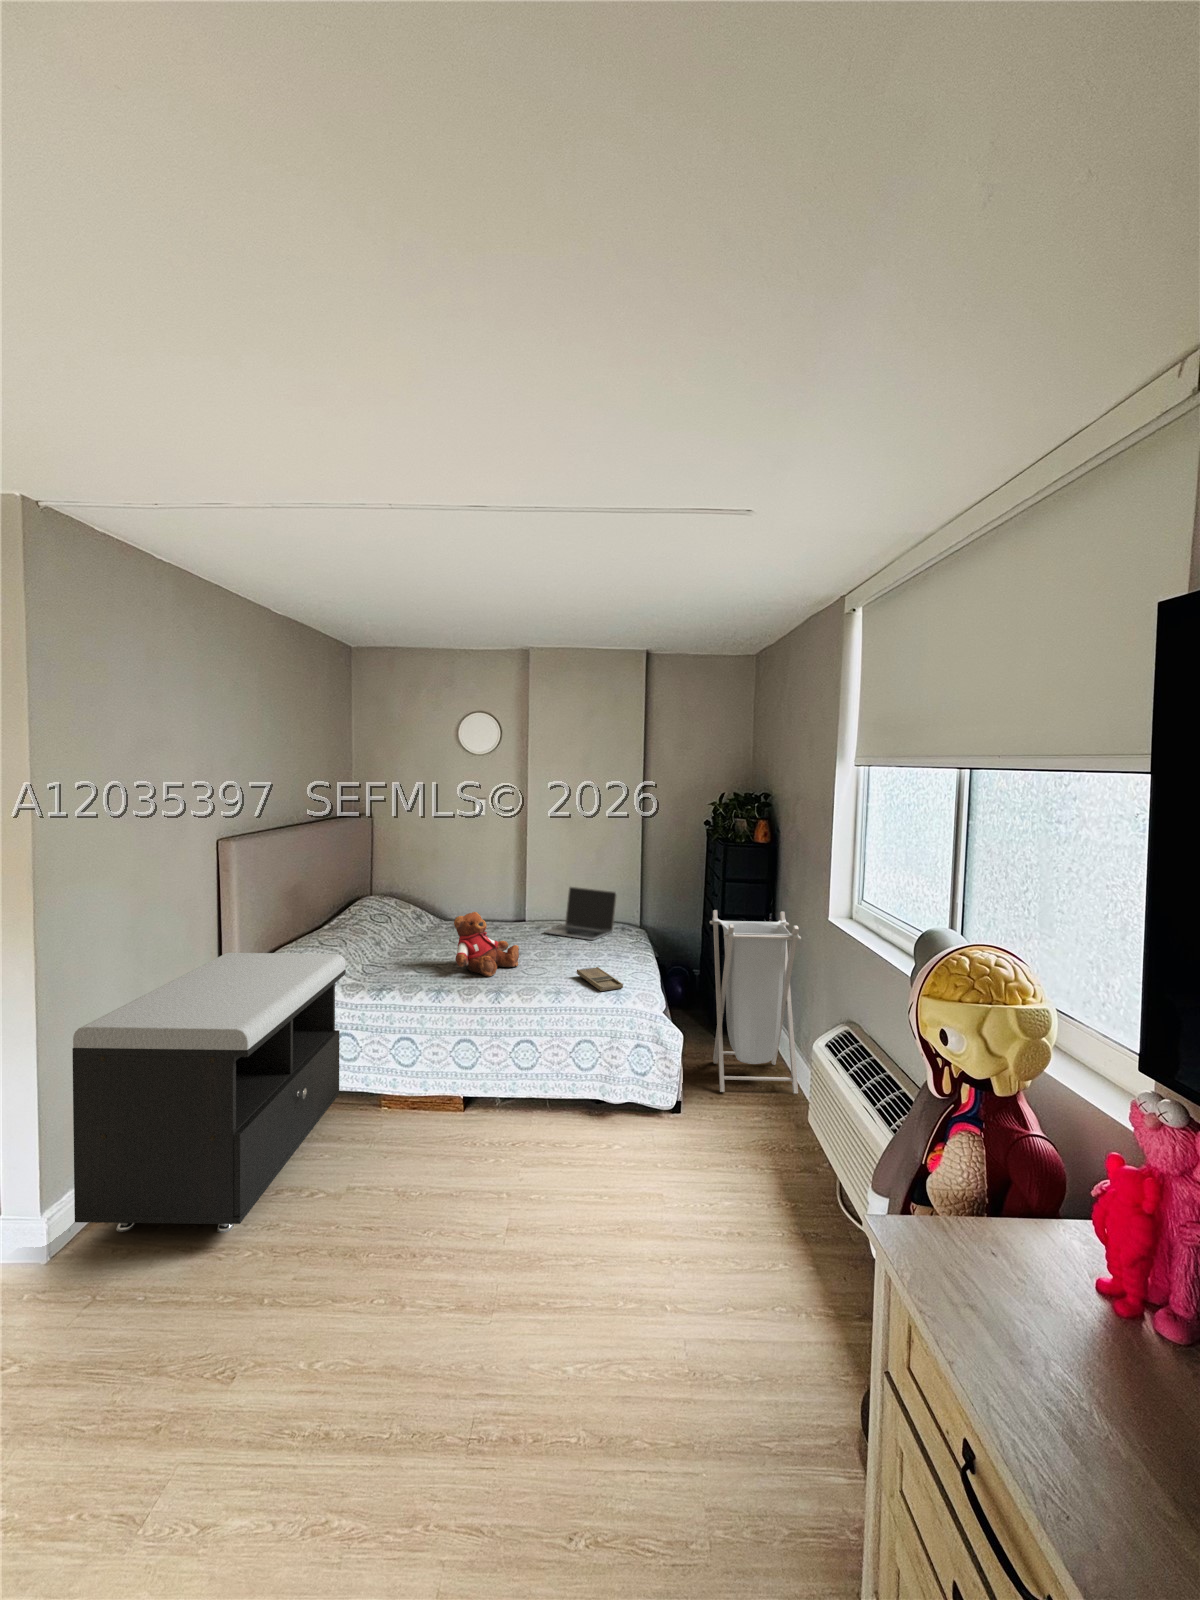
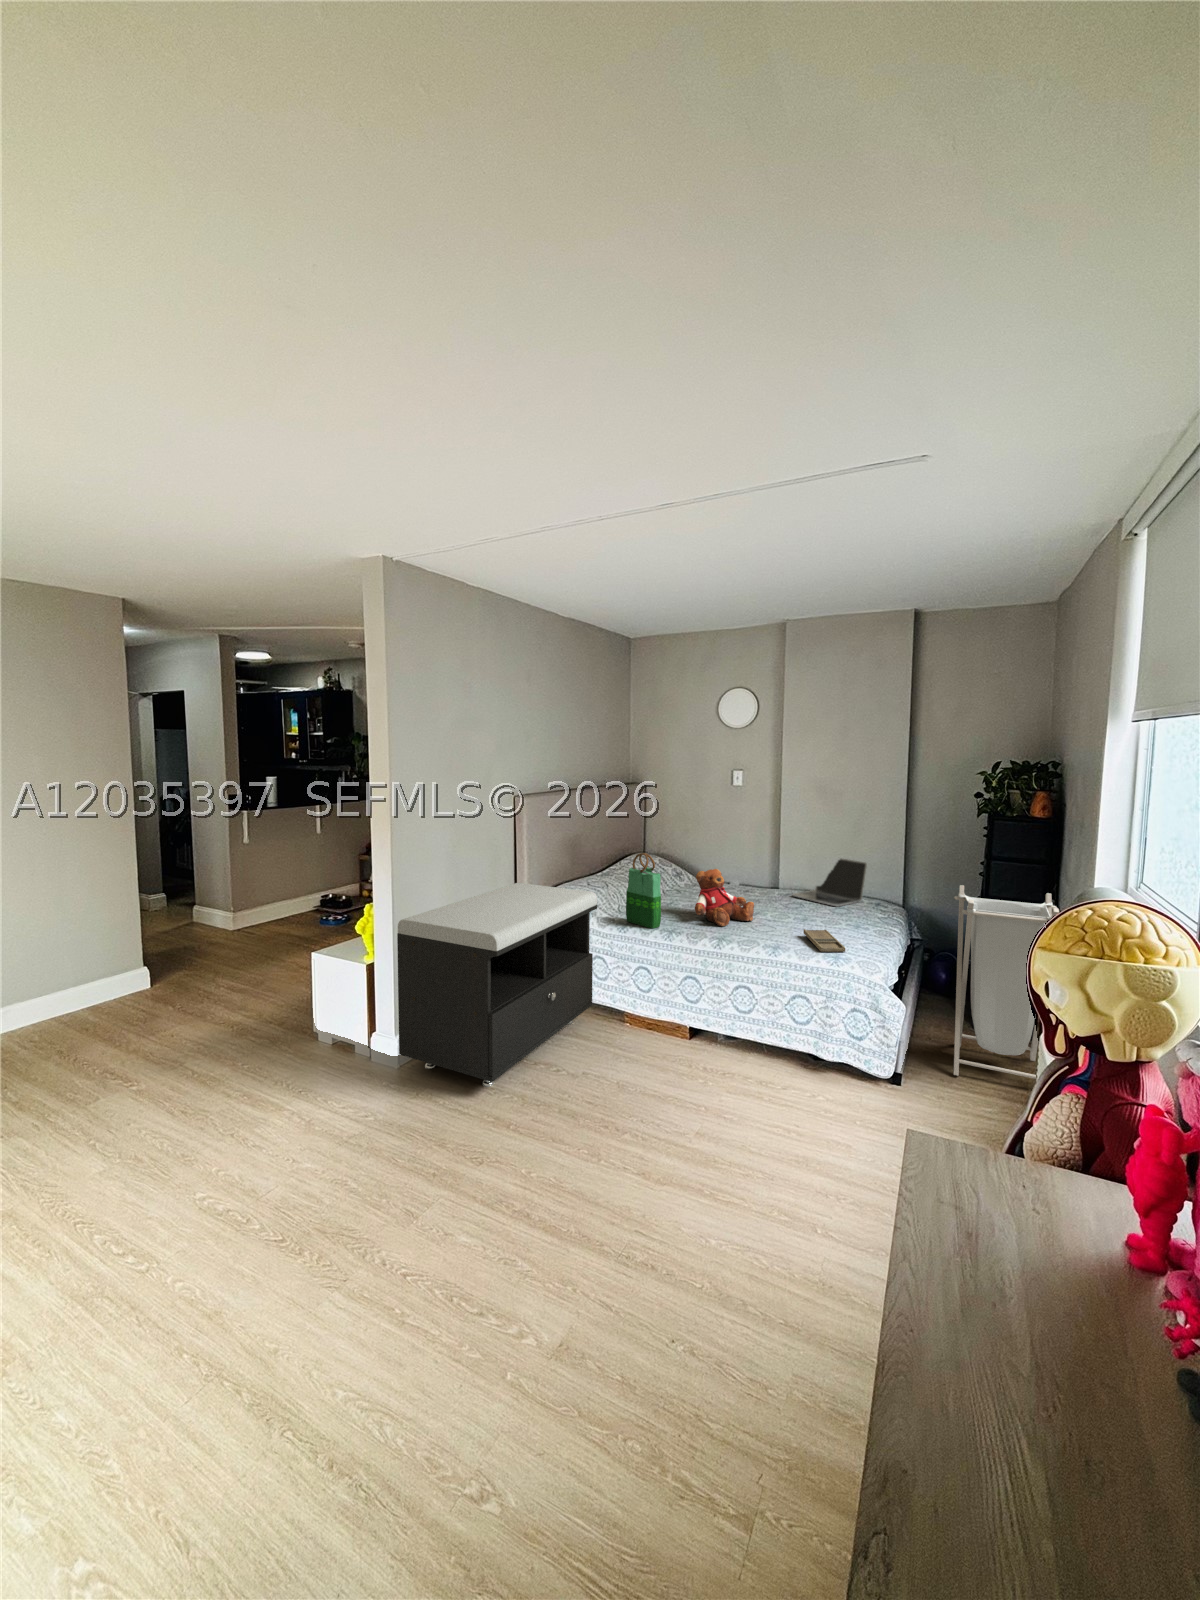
tote bag: none [375,901,421,990] -> present [626,853,661,929]

